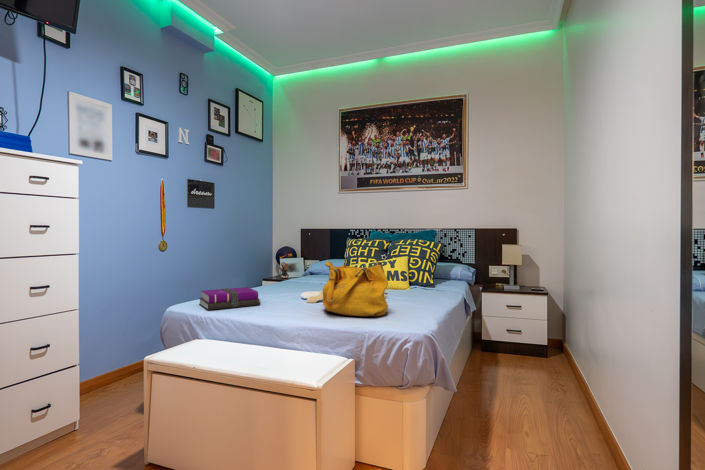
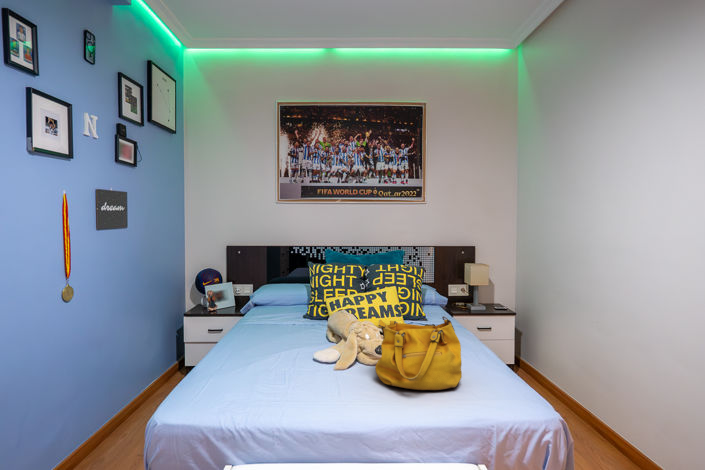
notebook: present [199,287,260,310] -> none [190,355,284,408]

